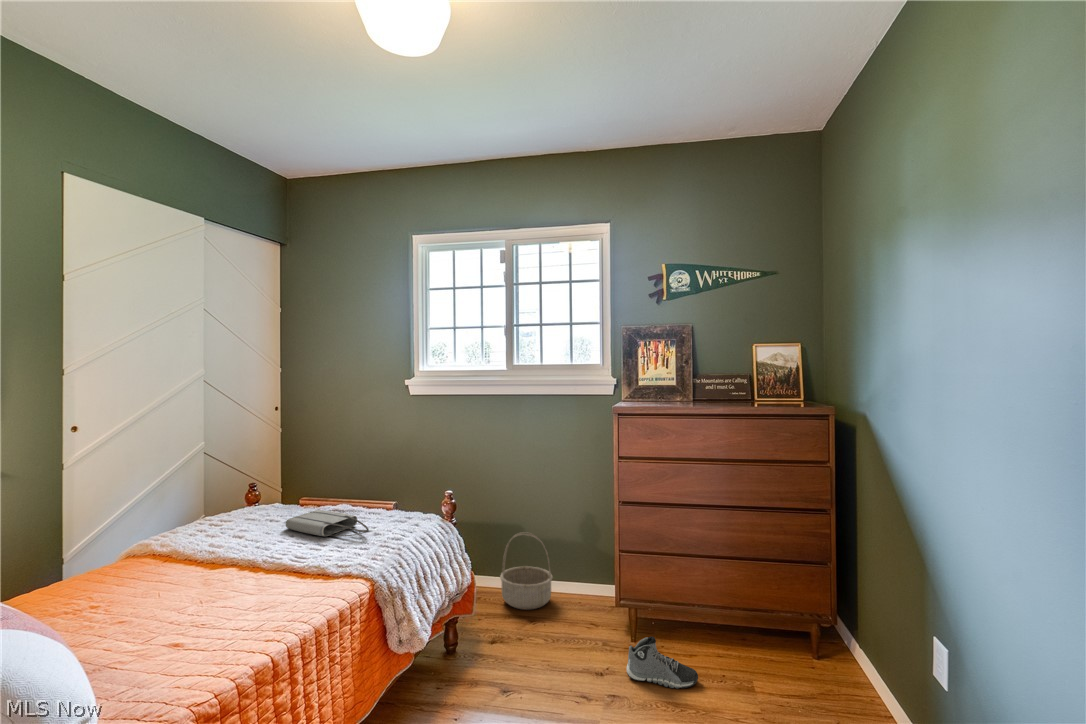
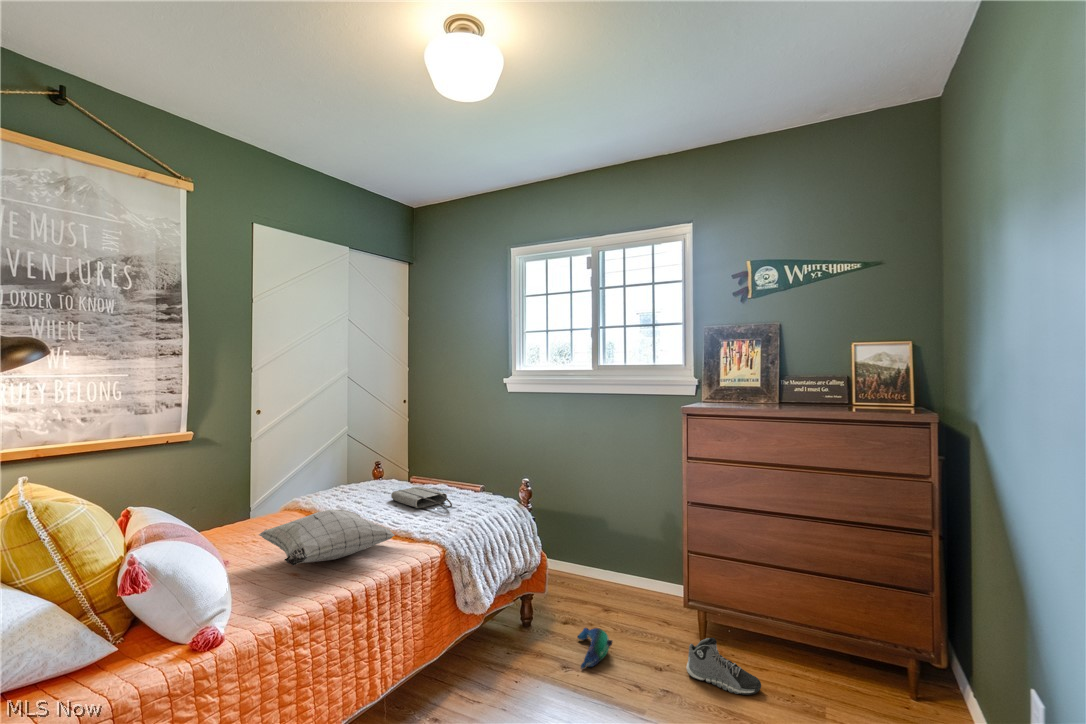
basket: present [500,532,553,610] -> none [582,525,632,600]
pillow: none [118,551,316,635] -> present [259,509,394,566]
plush toy: none [510,644,551,691] -> present [577,628,612,669]

